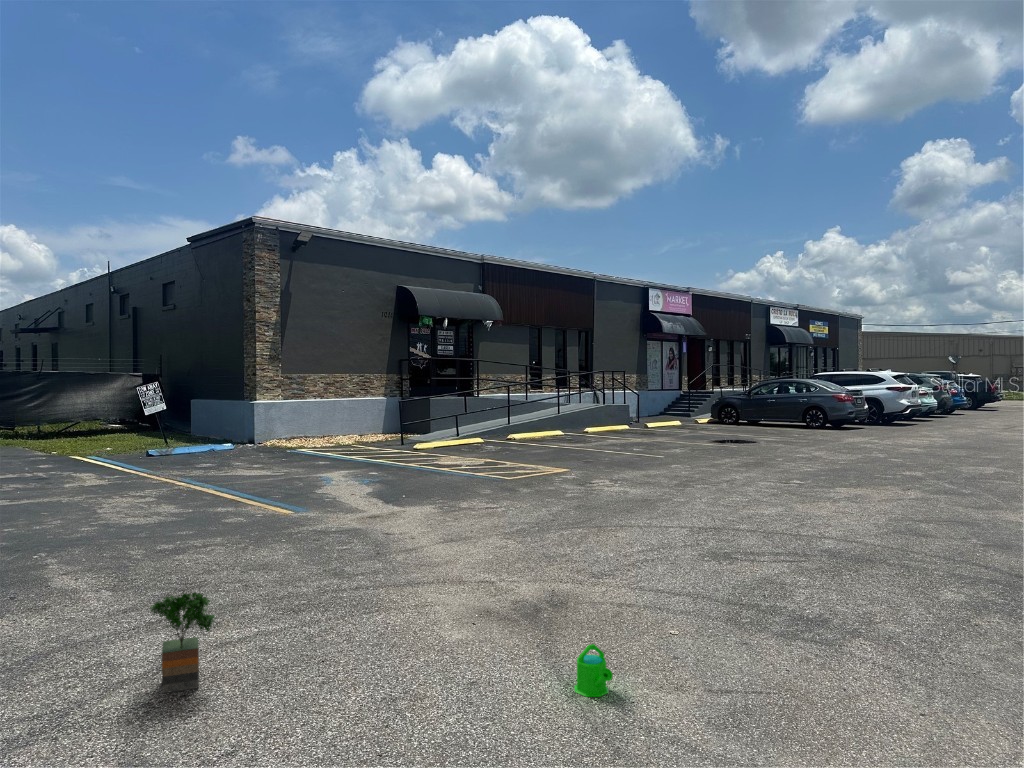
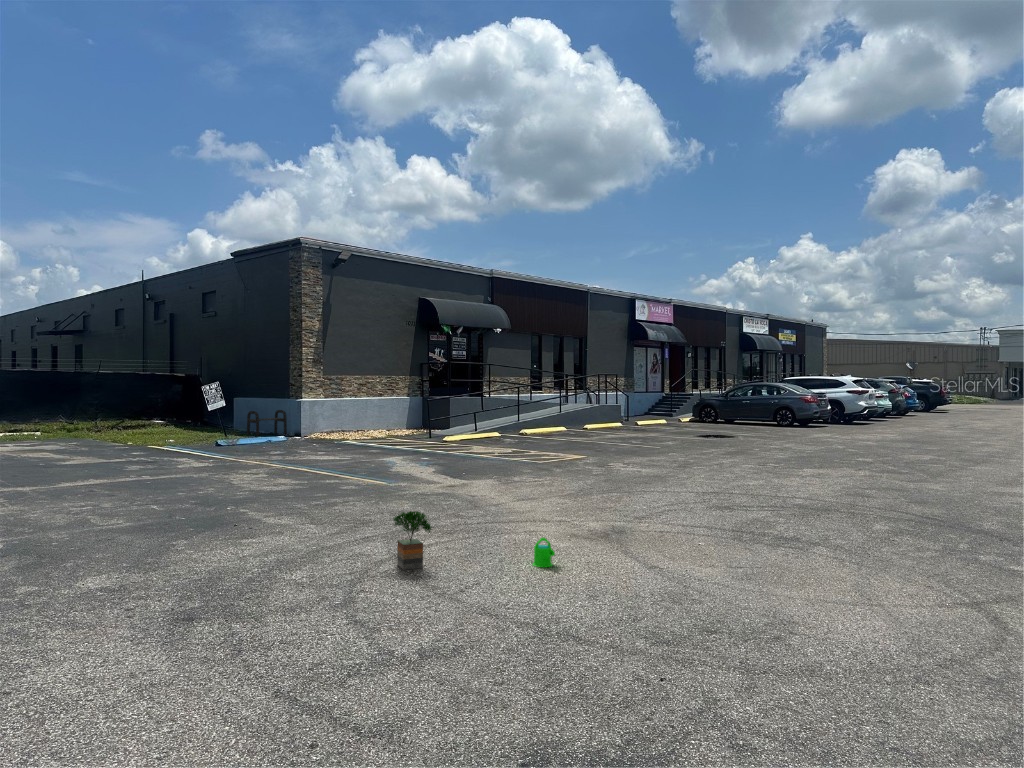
bench: none [194,413,240,443] -> present [247,410,287,436]
watering can: present [574,644,613,697] -> present [533,538,555,567]

